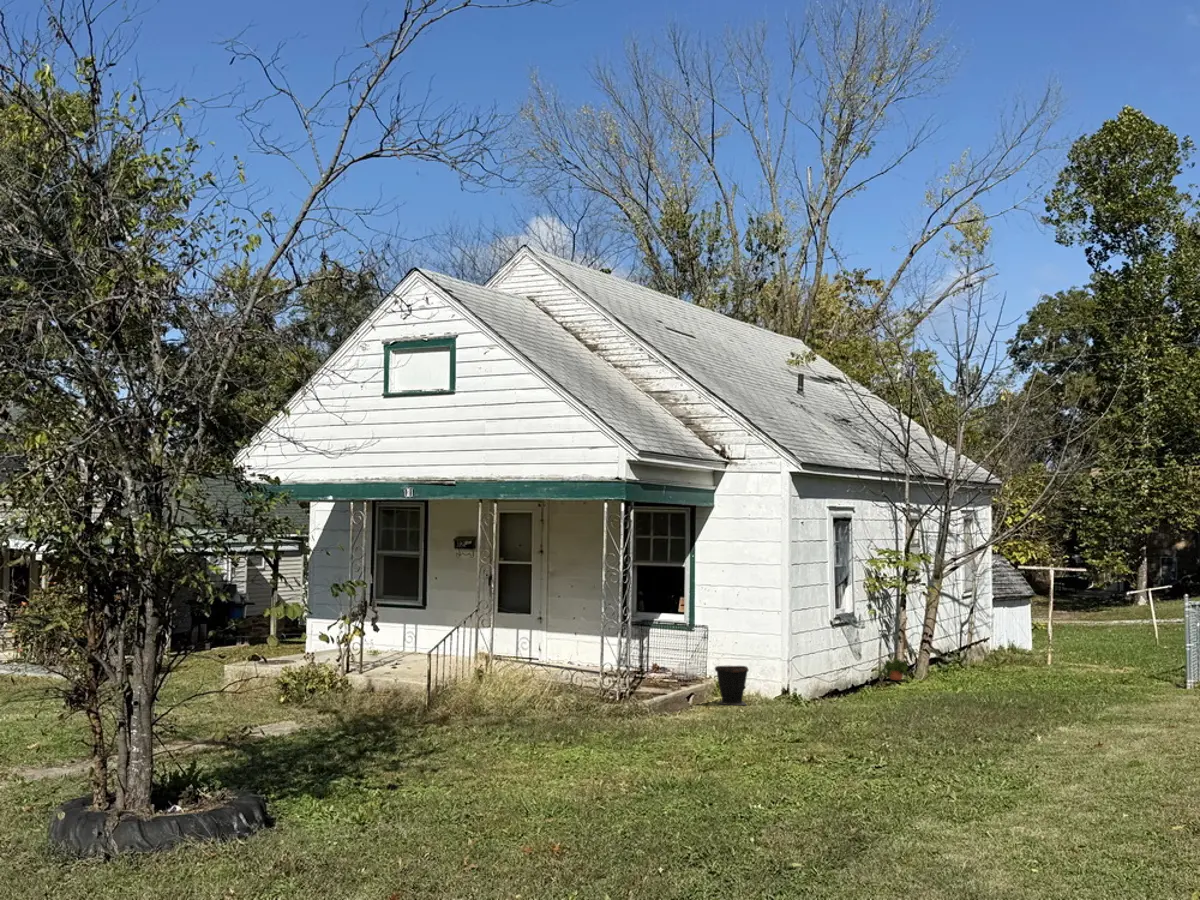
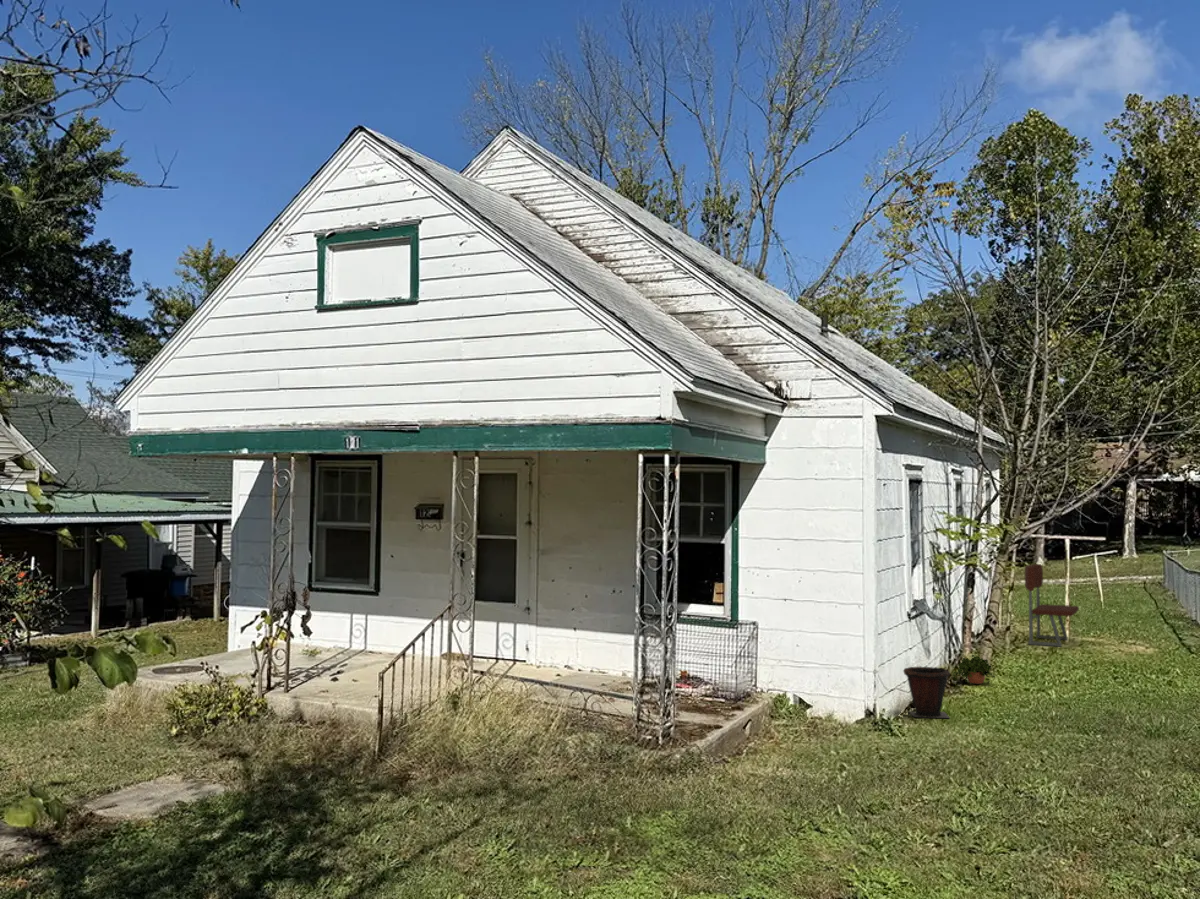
bench: none [968,591,1018,660] -> present [1025,564,1079,647]
bucket: present [715,666,749,705] -> present [904,667,950,718]

